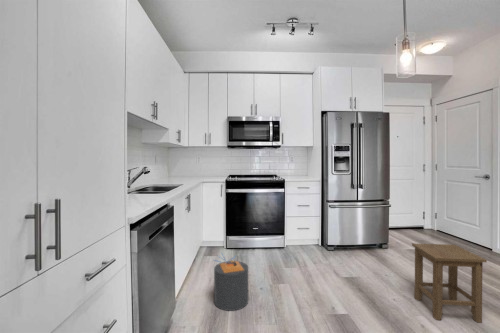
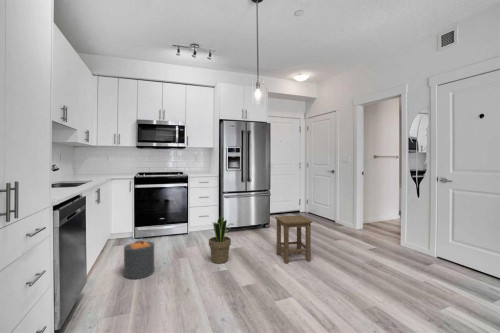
potted plant: none [316,238,351,303] -> present [209,217,233,264]

